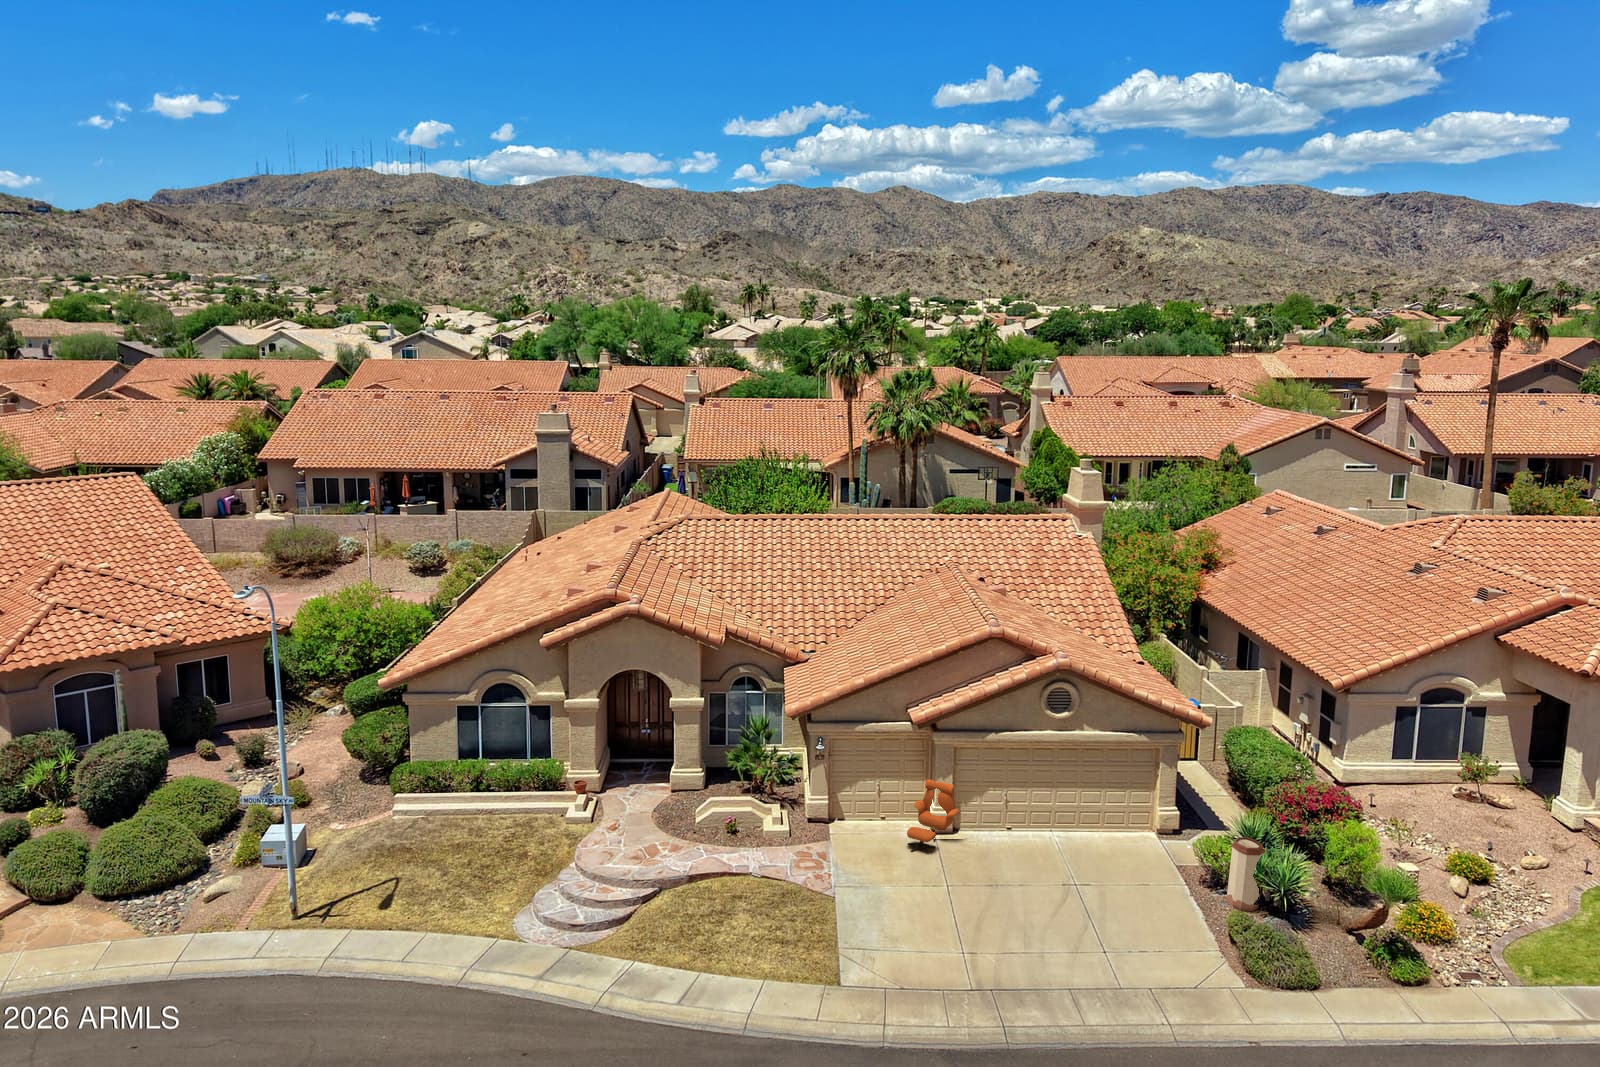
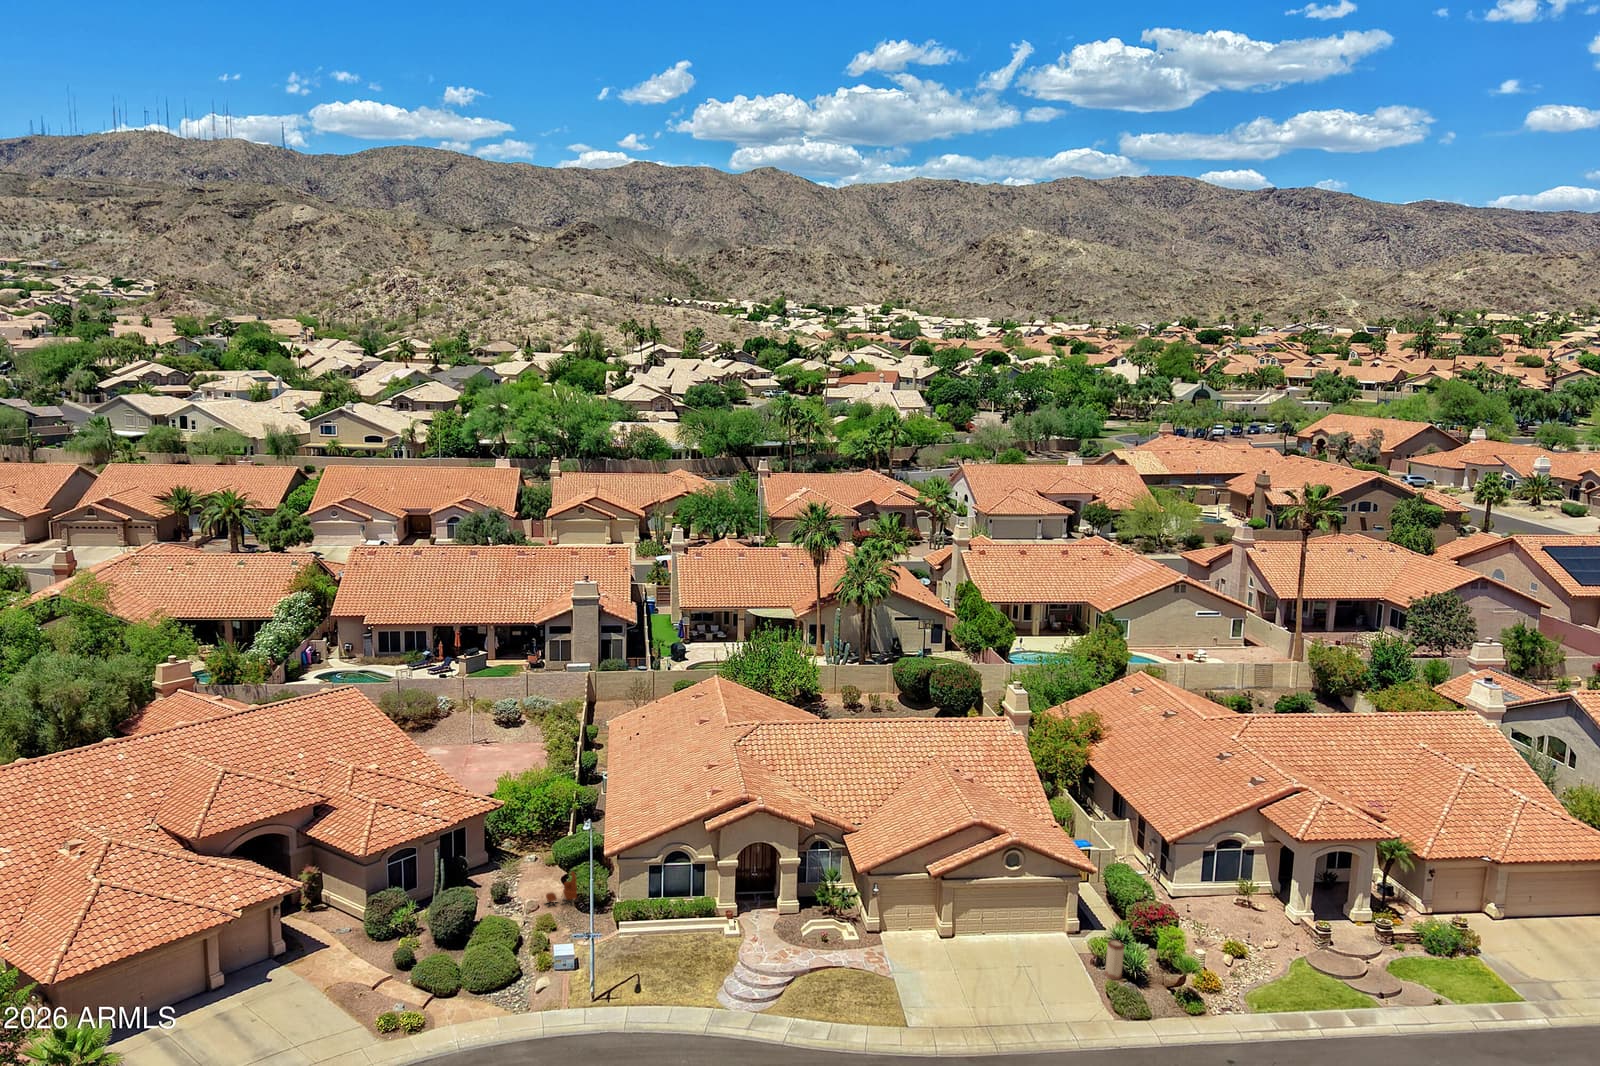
lounge chair: present [907,779,959,854] -> present [546,871,577,905]

